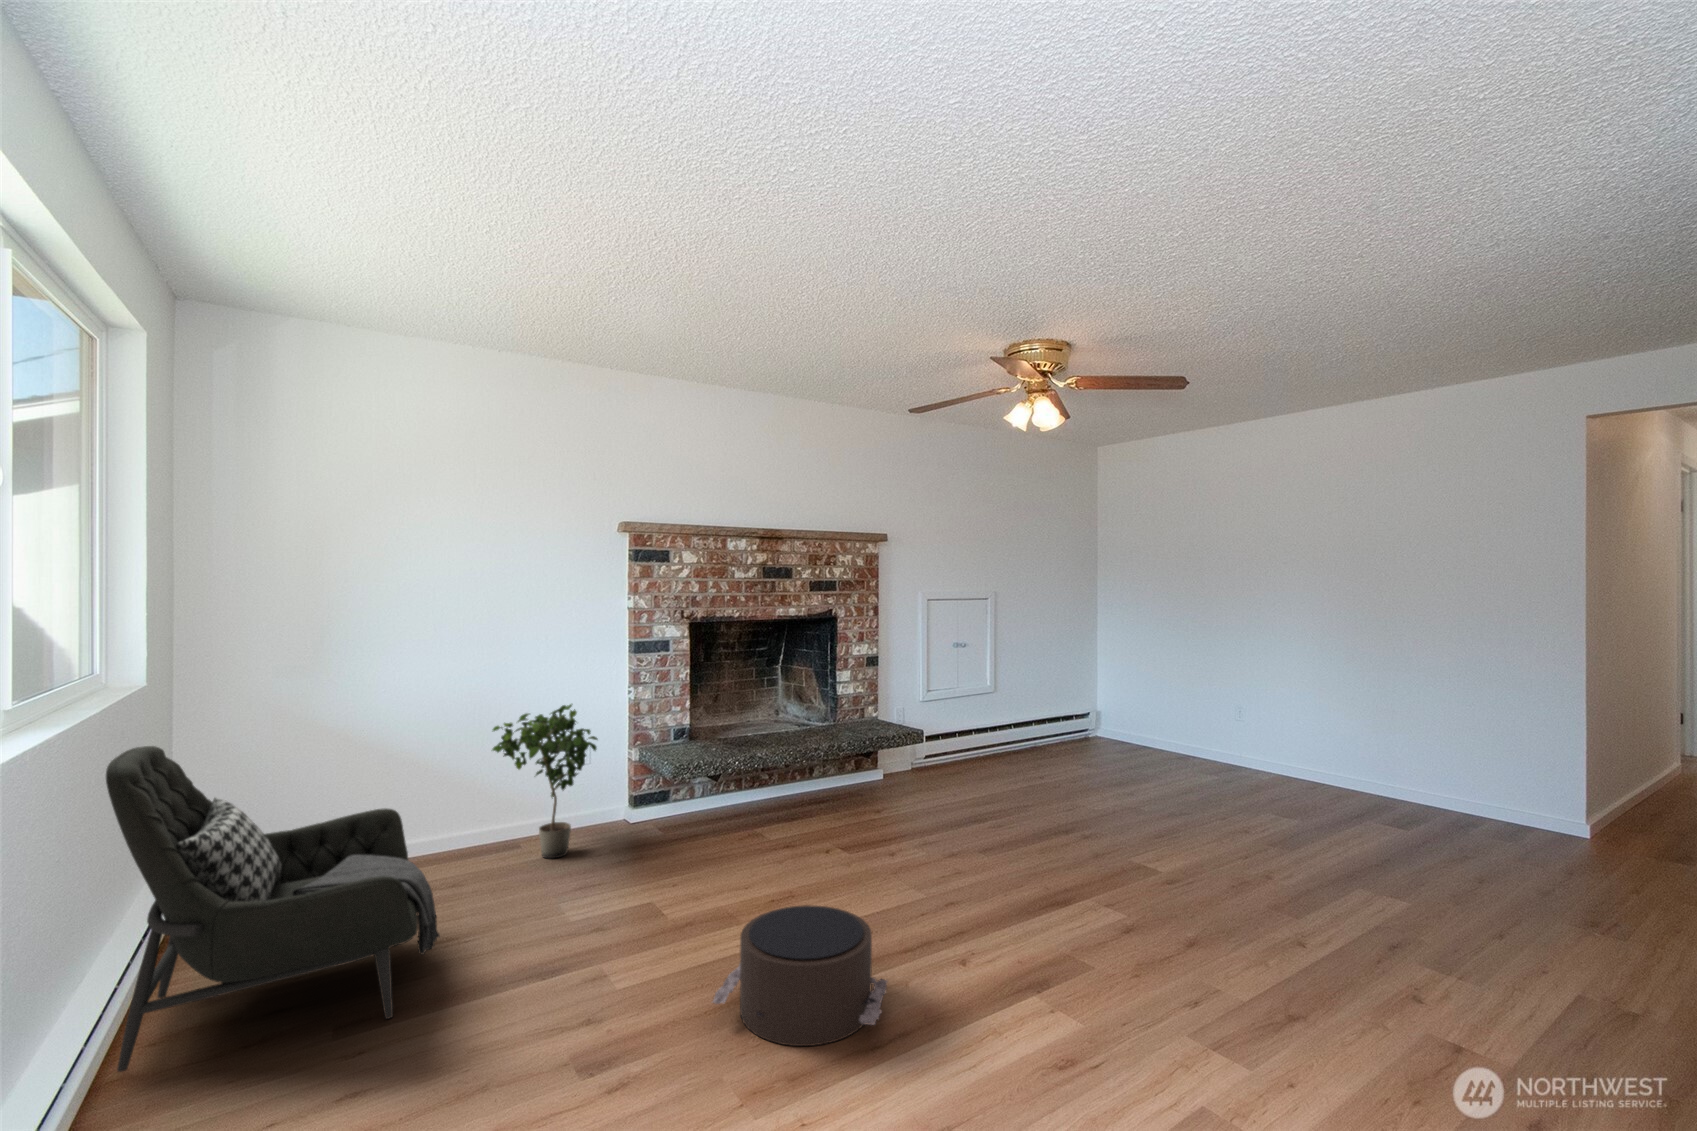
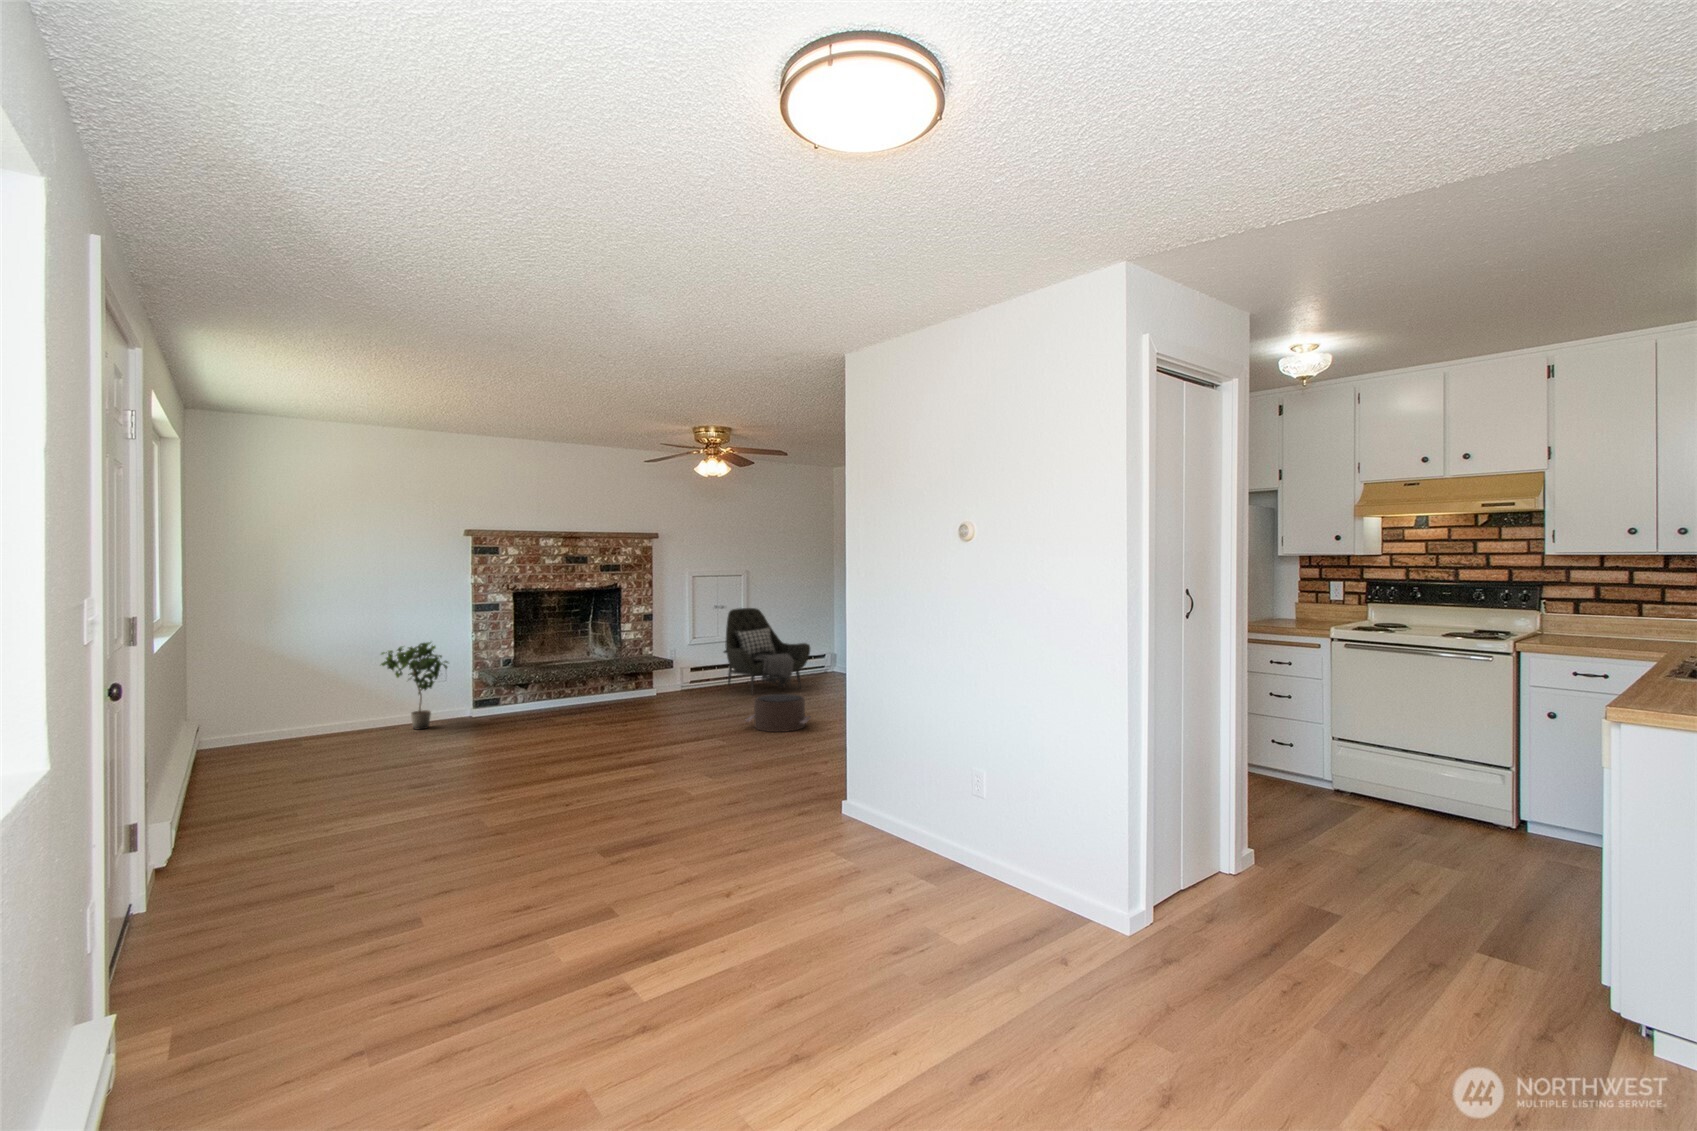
armchair: present [106,746,440,1072] -> present [724,608,810,694]
pouf: present [713,905,887,1046] -> present [745,694,811,732]

